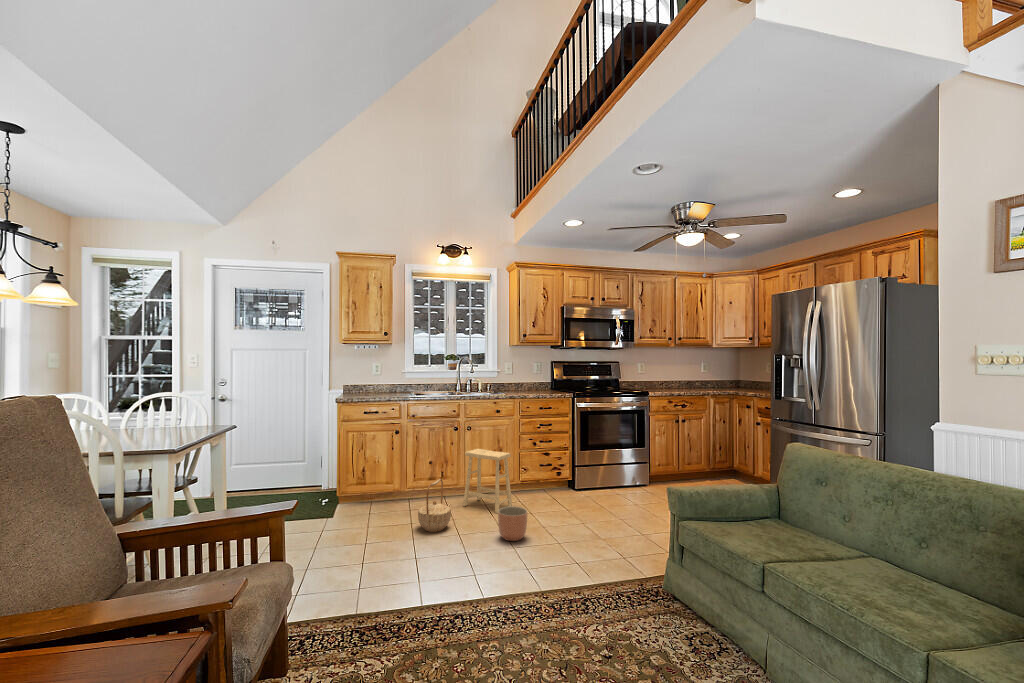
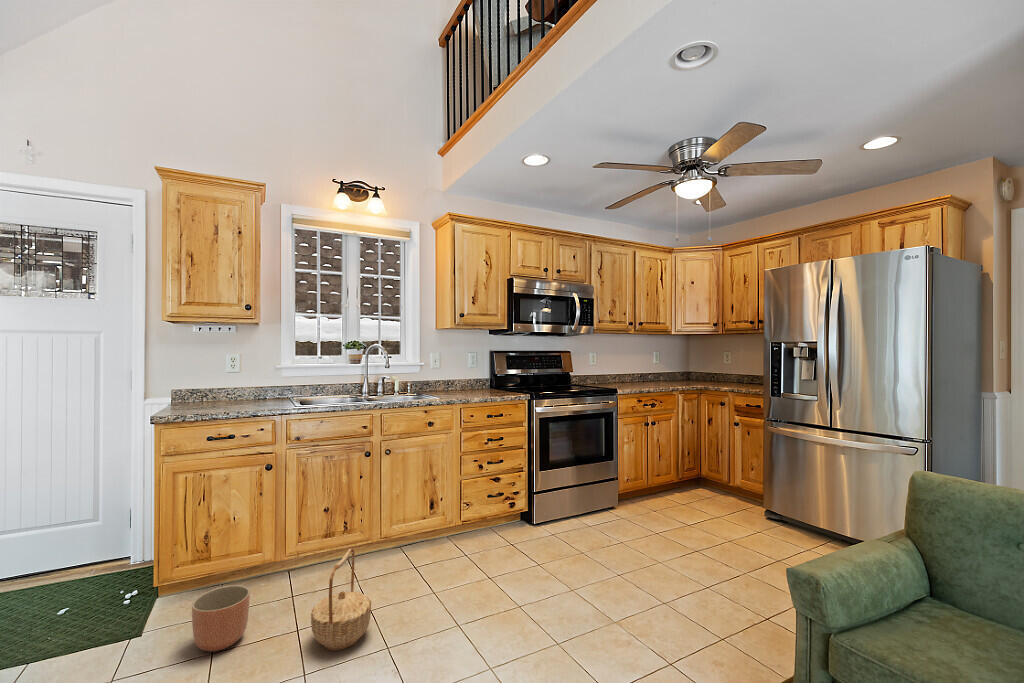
footstool: present [463,449,512,513] -> none [382,482,458,585]
planter: present [498,506,527,541] -> present [192,585,250,652]

